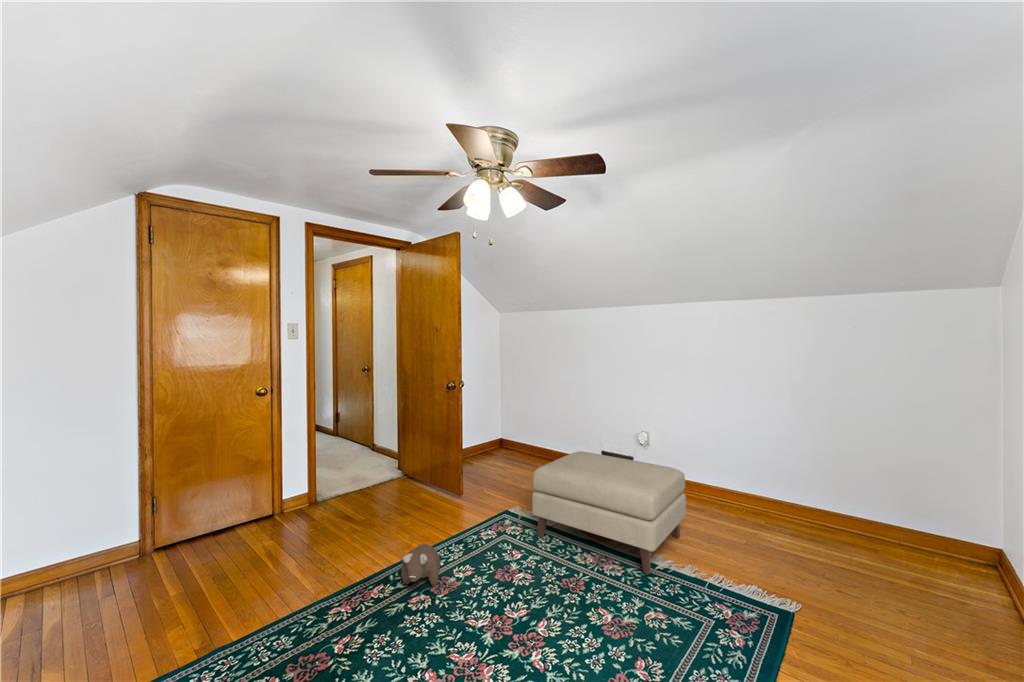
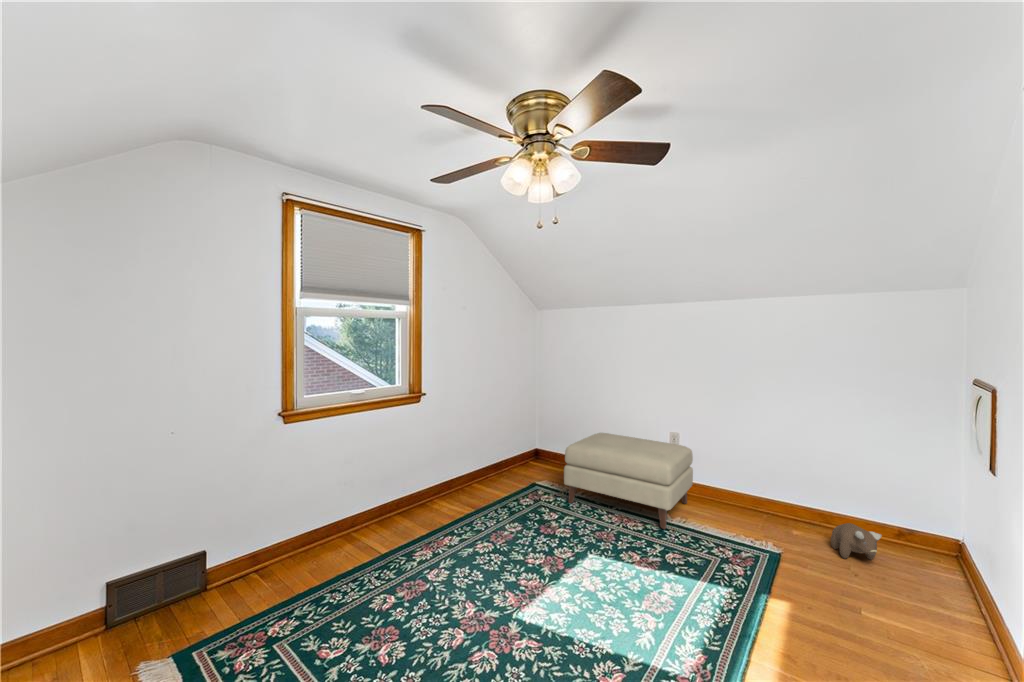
plush toy: present [401,544,440,585] -> present [831,523,881,559]

